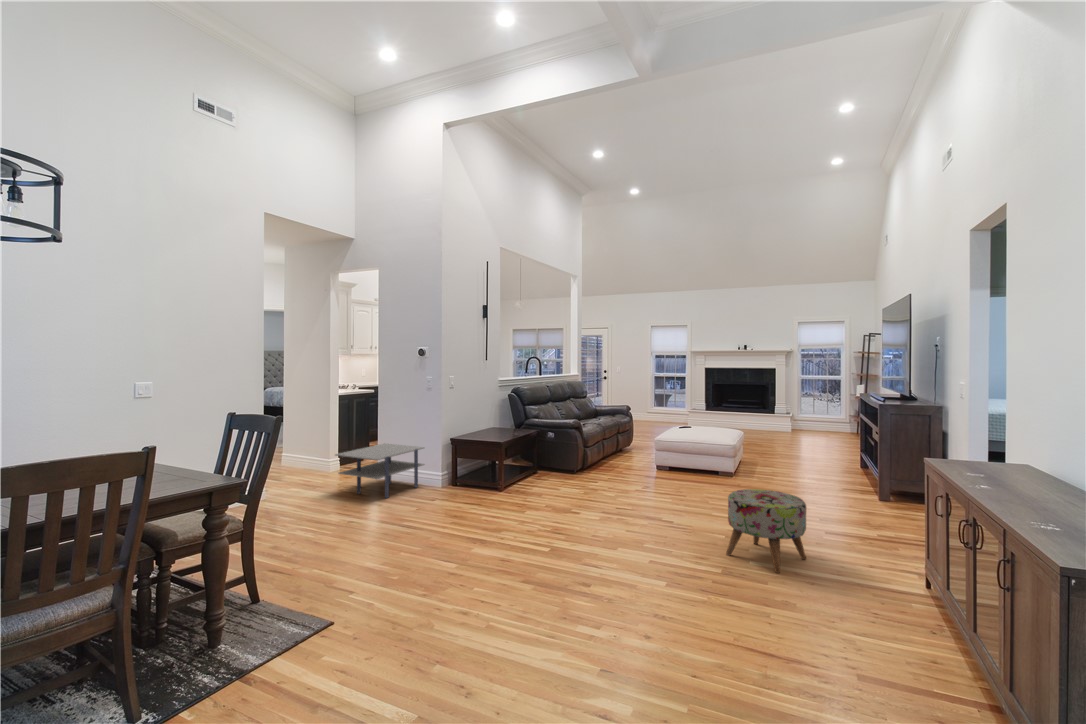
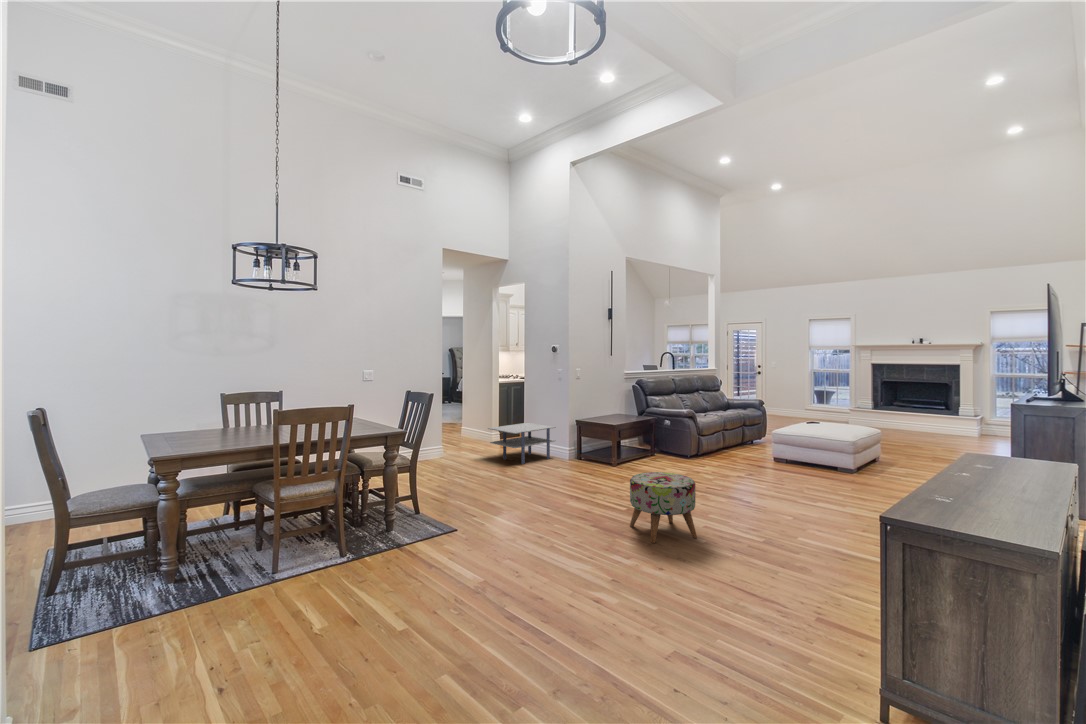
ottoman: present [726,489,806,573] -> present [630,472,697,543]

